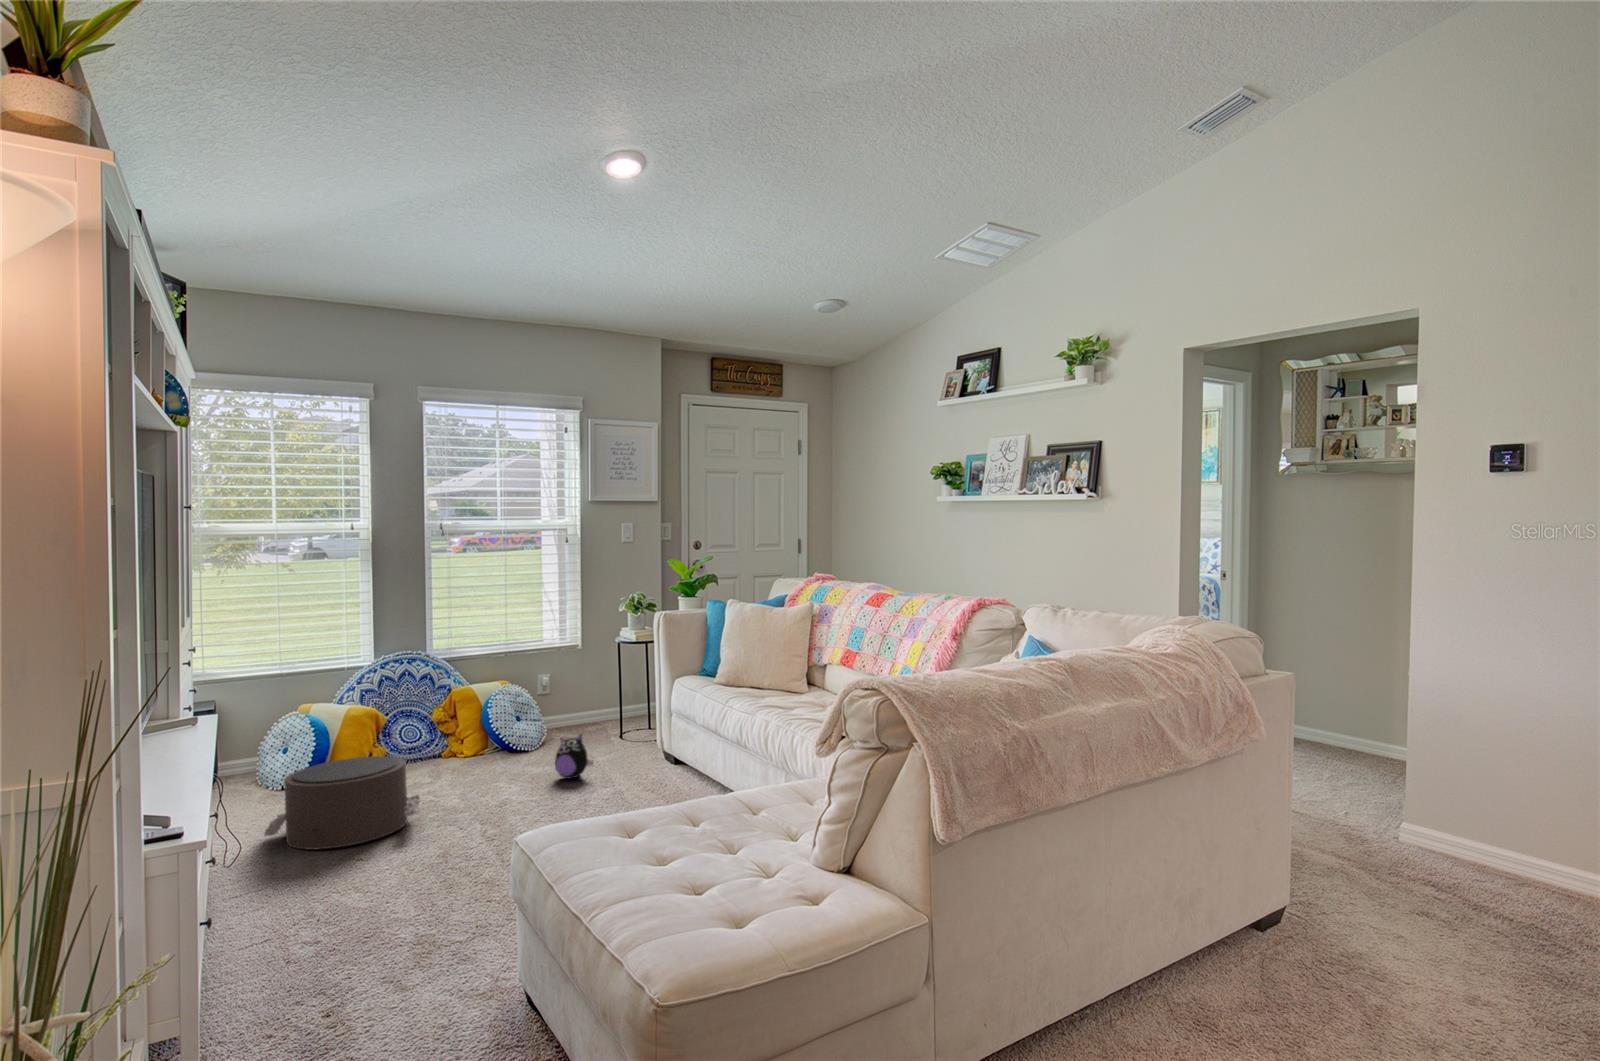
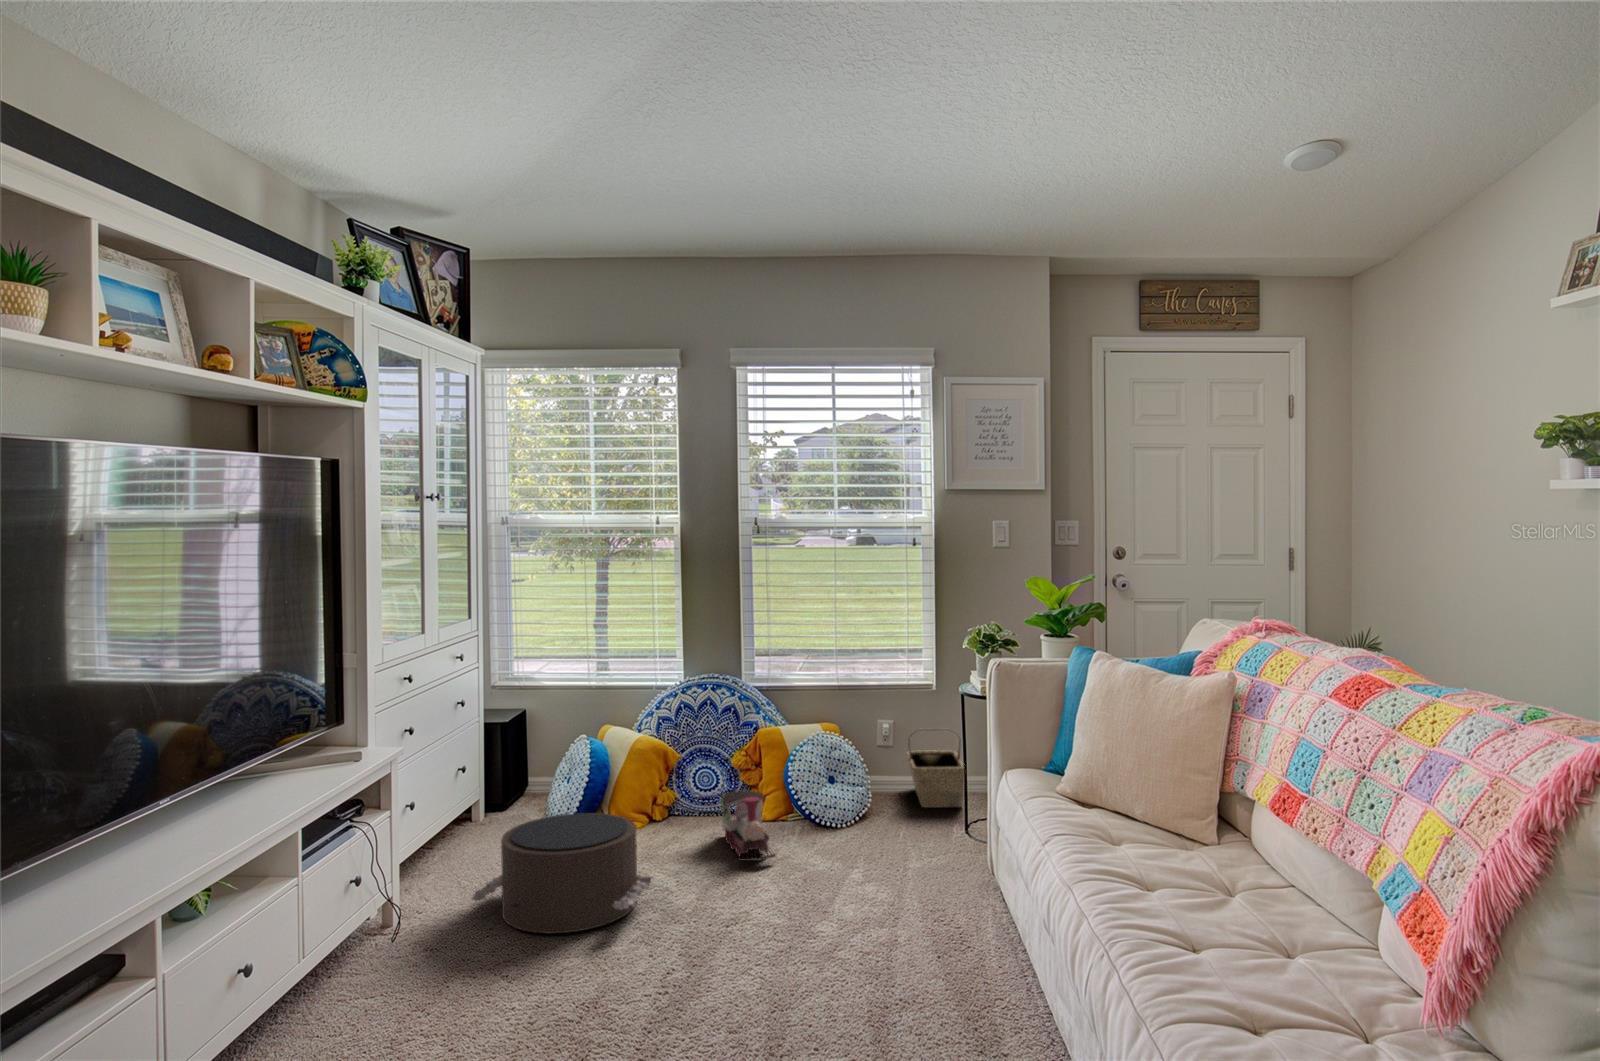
basket: none [563,675,615,733] -> present [907,728,965,808]
toy train: none [437,733,500,781] -> present [720,790,776,861]
plush toy: present [555,735,594,779] -> none [839,822,889,886]

